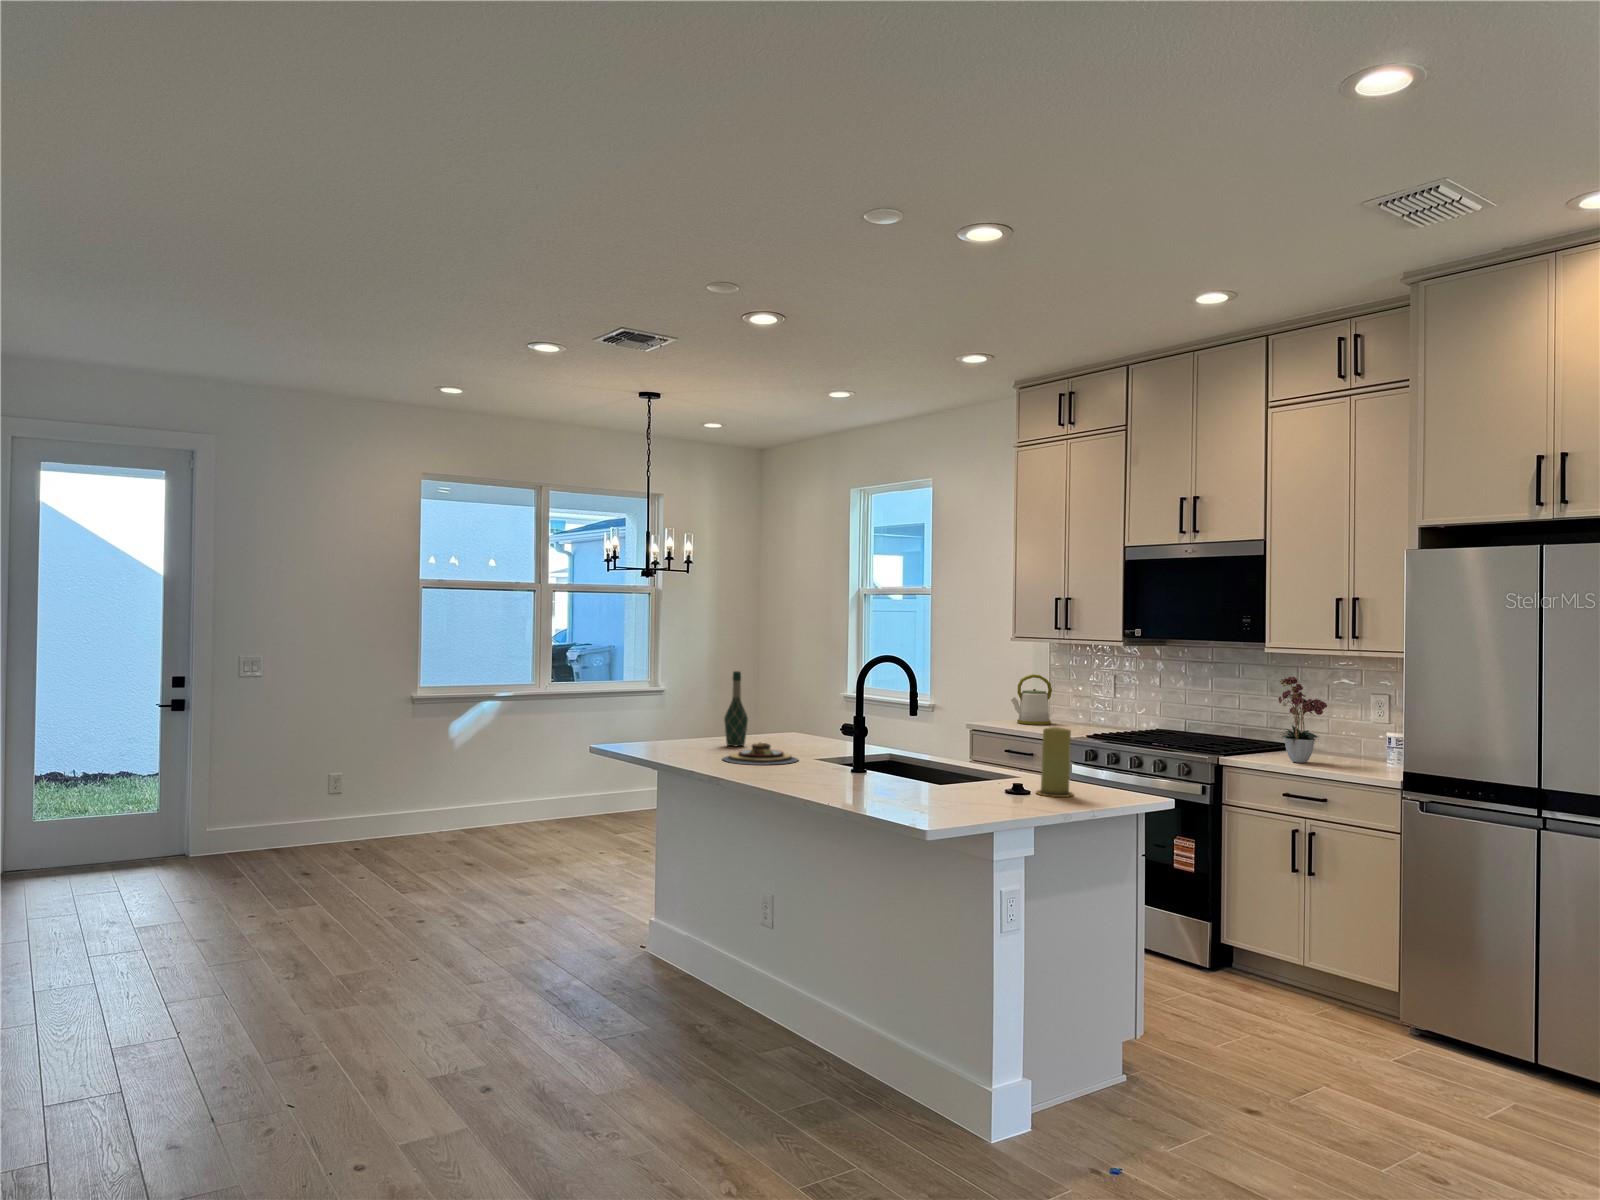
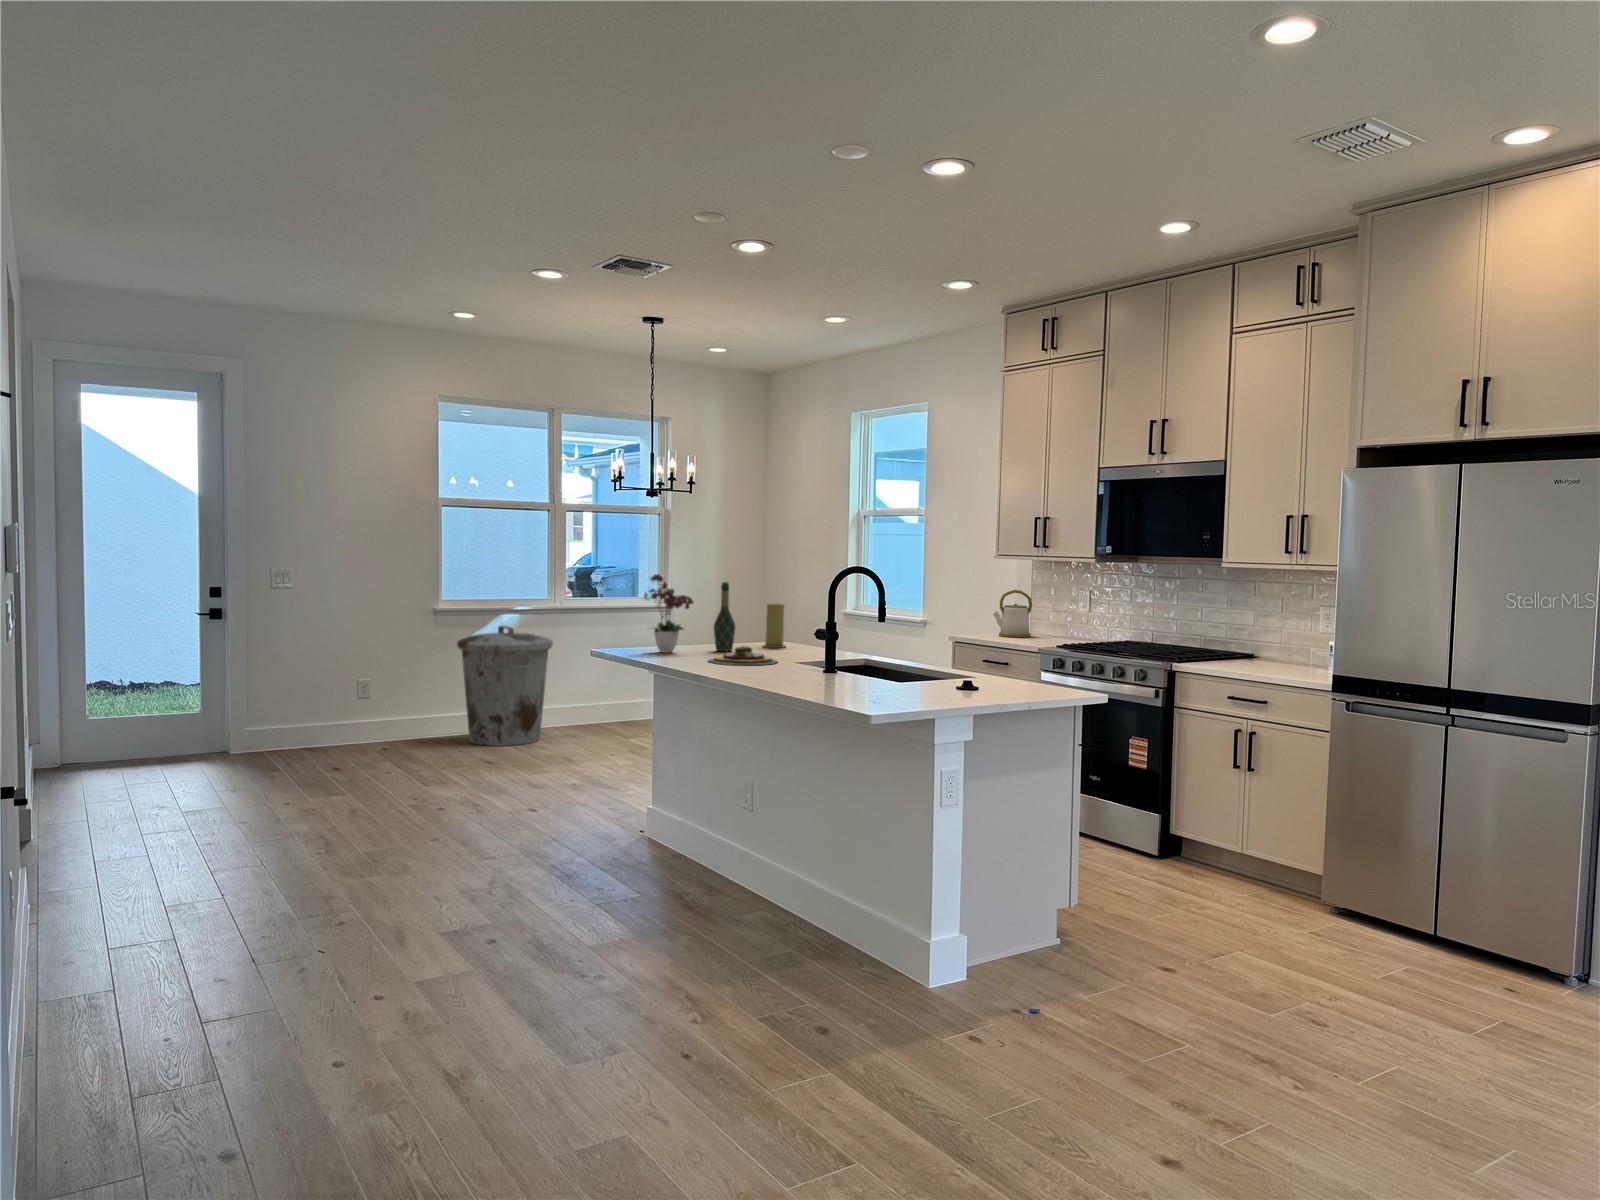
flower arrangement: present [1279,677,1327,763] -> present [644,574,693,653]
trash can: none [439,712,541,842] -> present [457,626,553,746]
candle: present [1036,727,1073,797] -> present [762,603,785,648]

